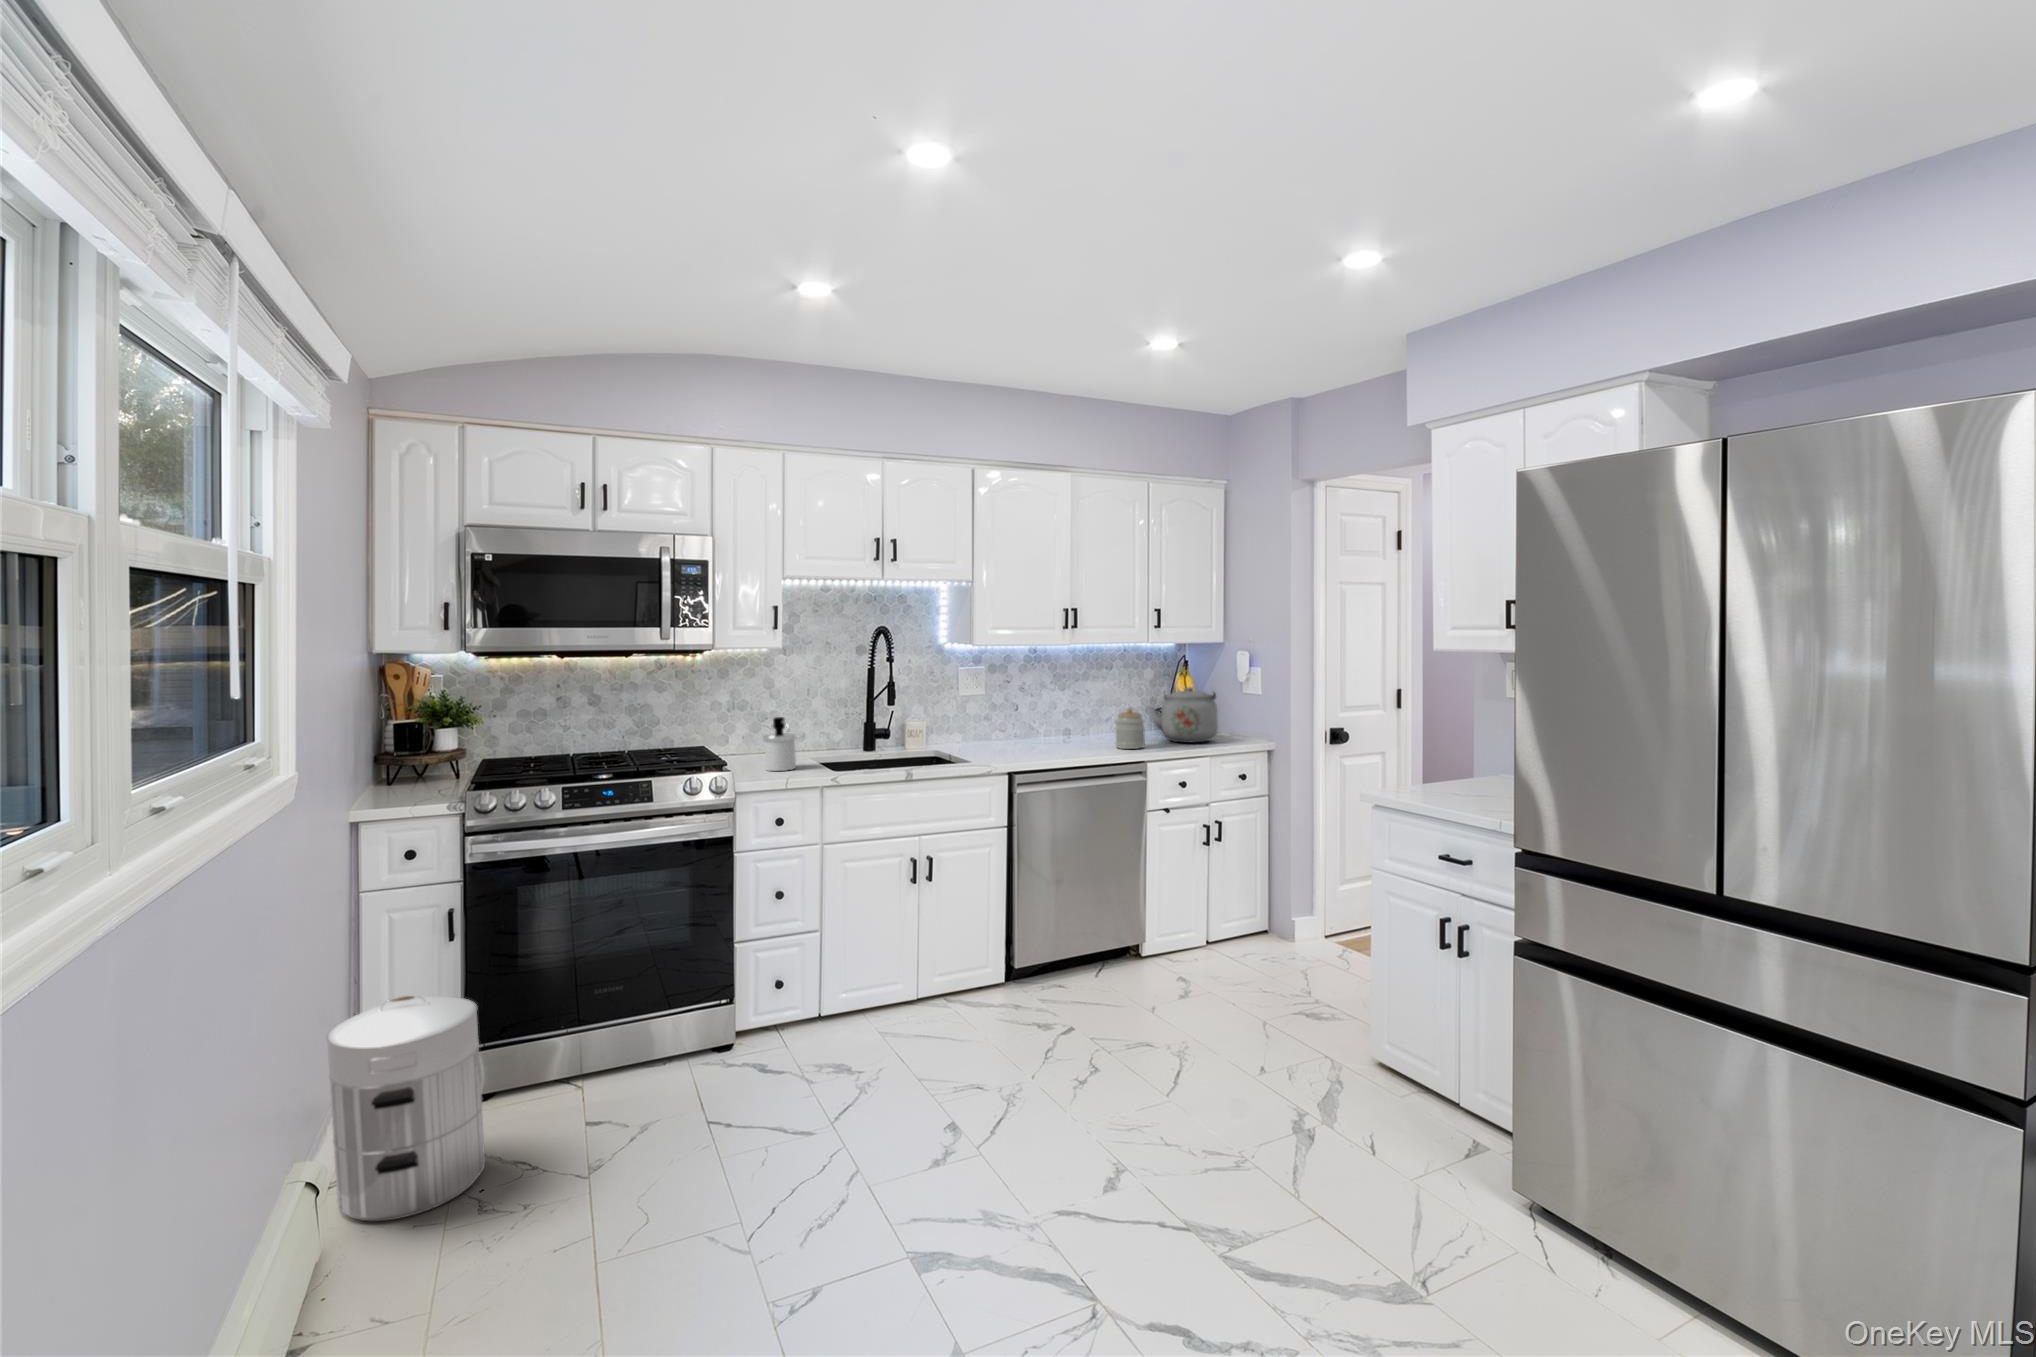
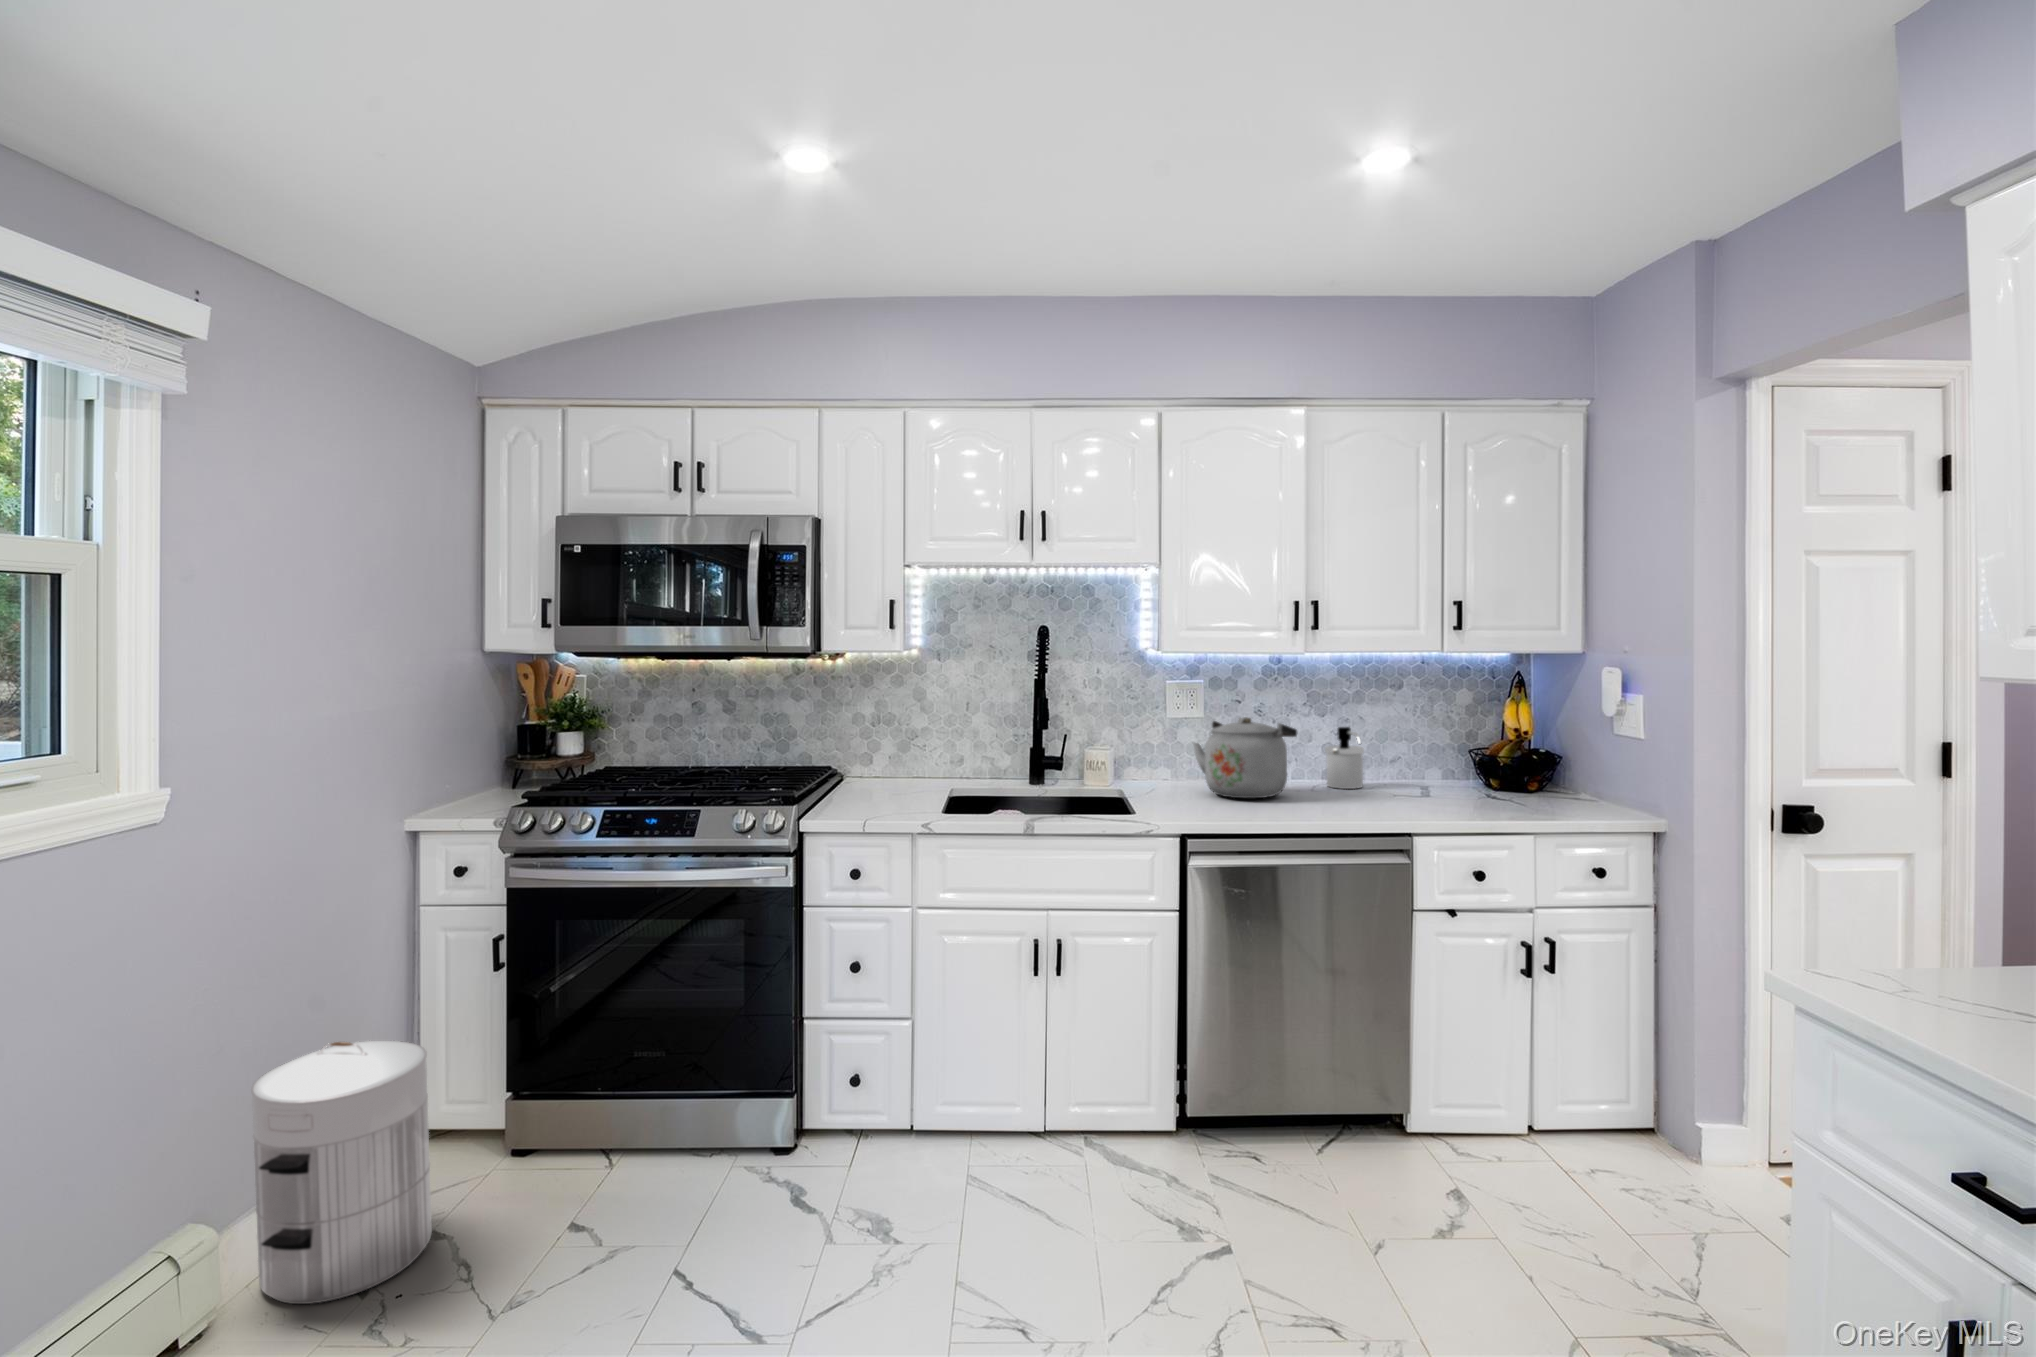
kettle: present [1150,687,1218,743] -> present [1193,717,1297,798]
jar: present [1116,708,1145,749] -> none [1379,749,1427,811]
soap dispenser: present [763,717,796,771] -> present [1325,727,1364,789]

